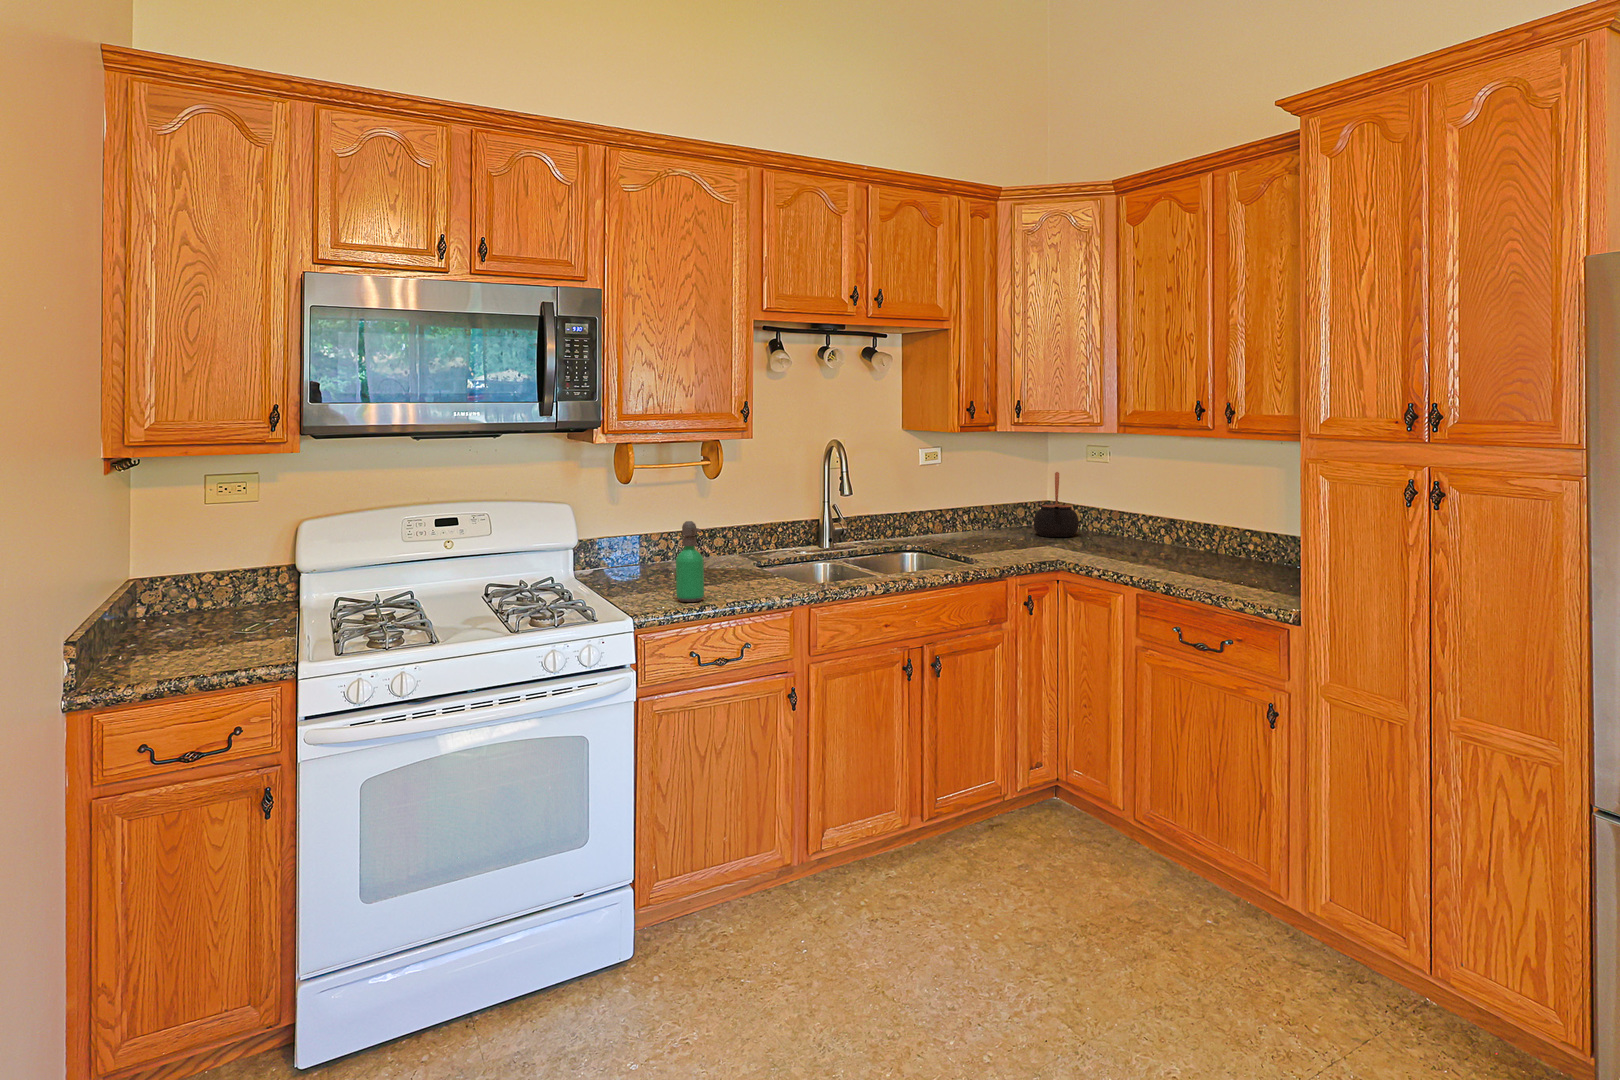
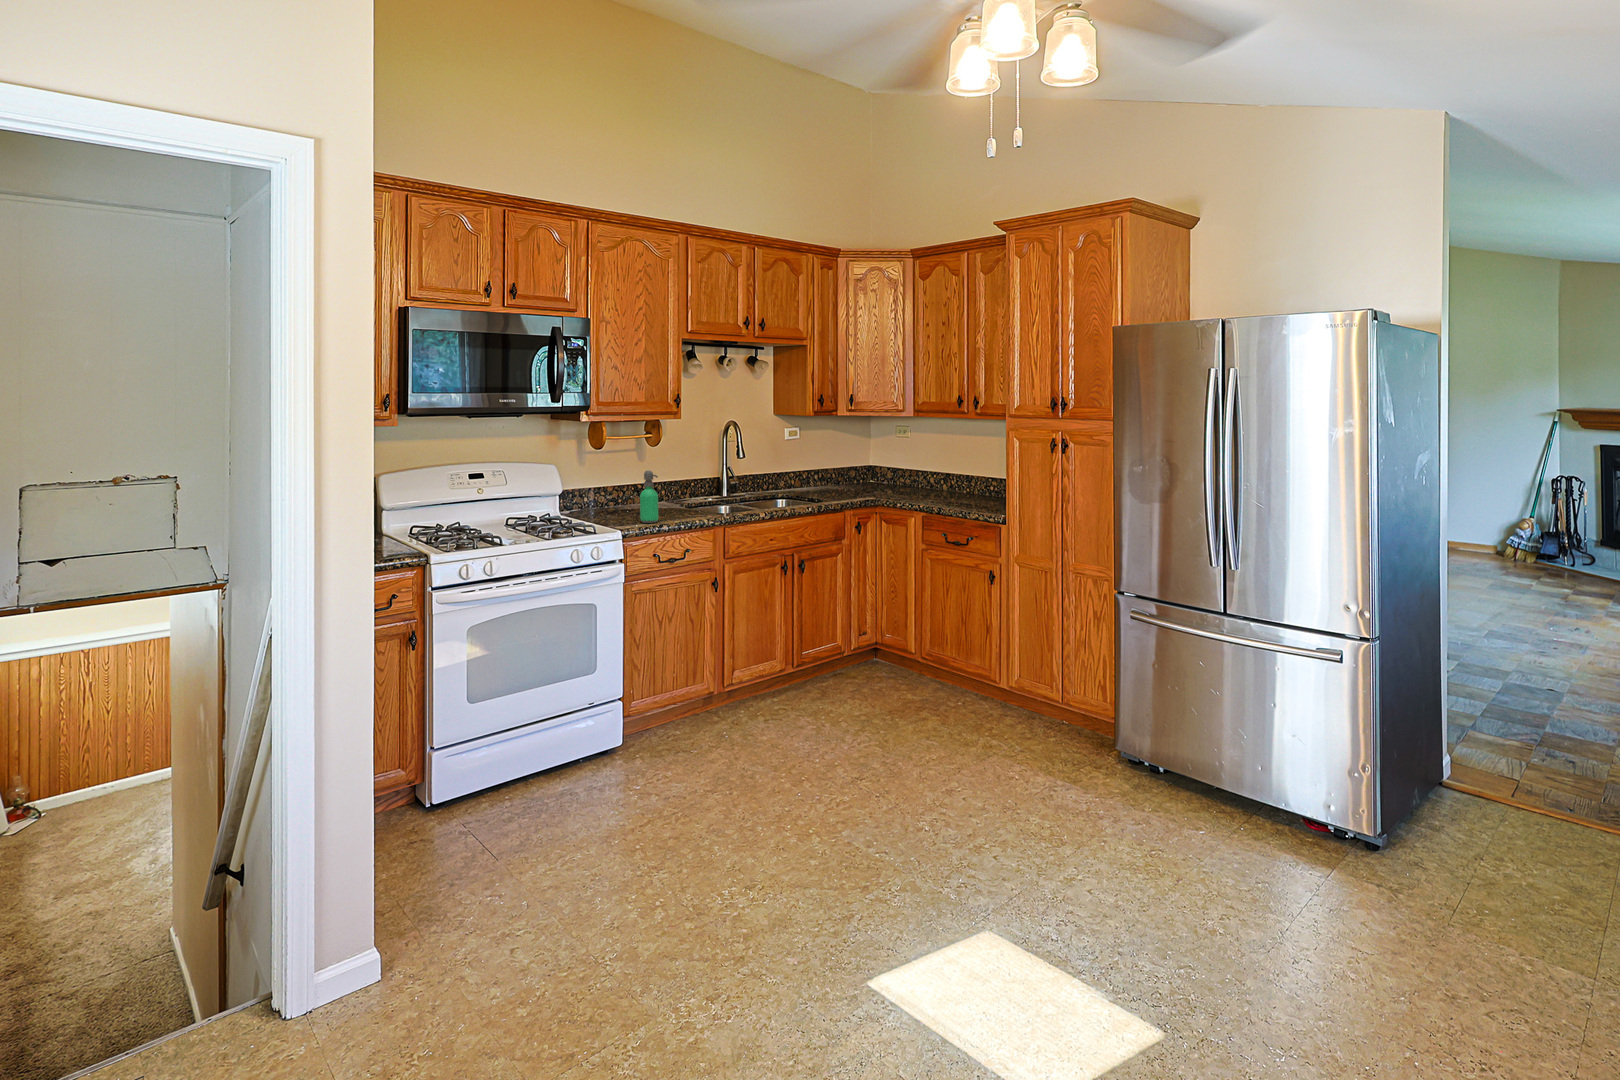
teapot: present [1034,472,1079,537] -> none [861,444,891,488]

